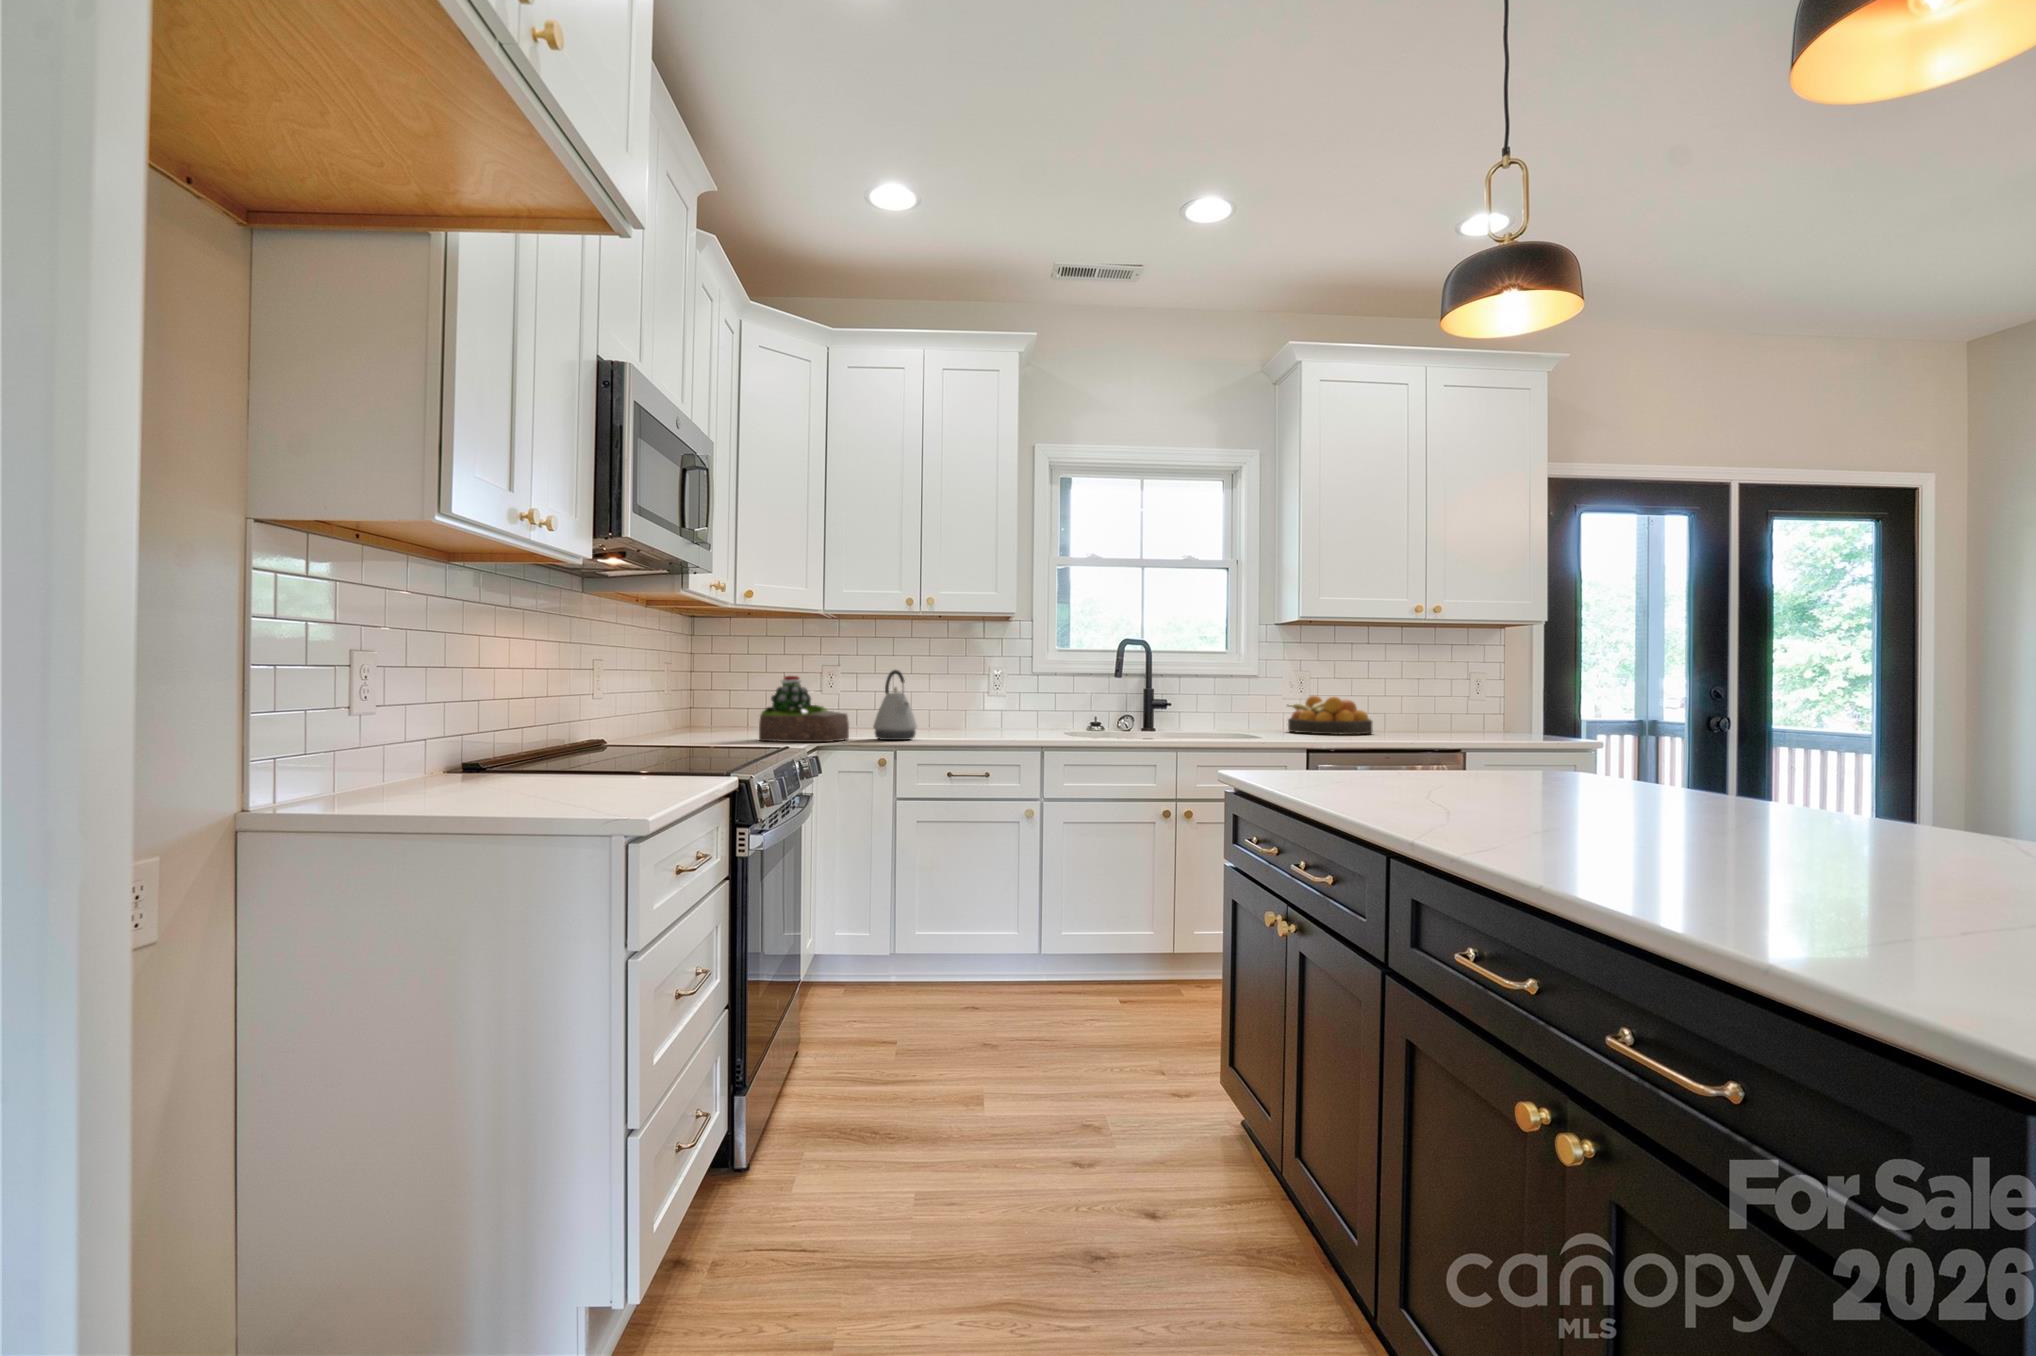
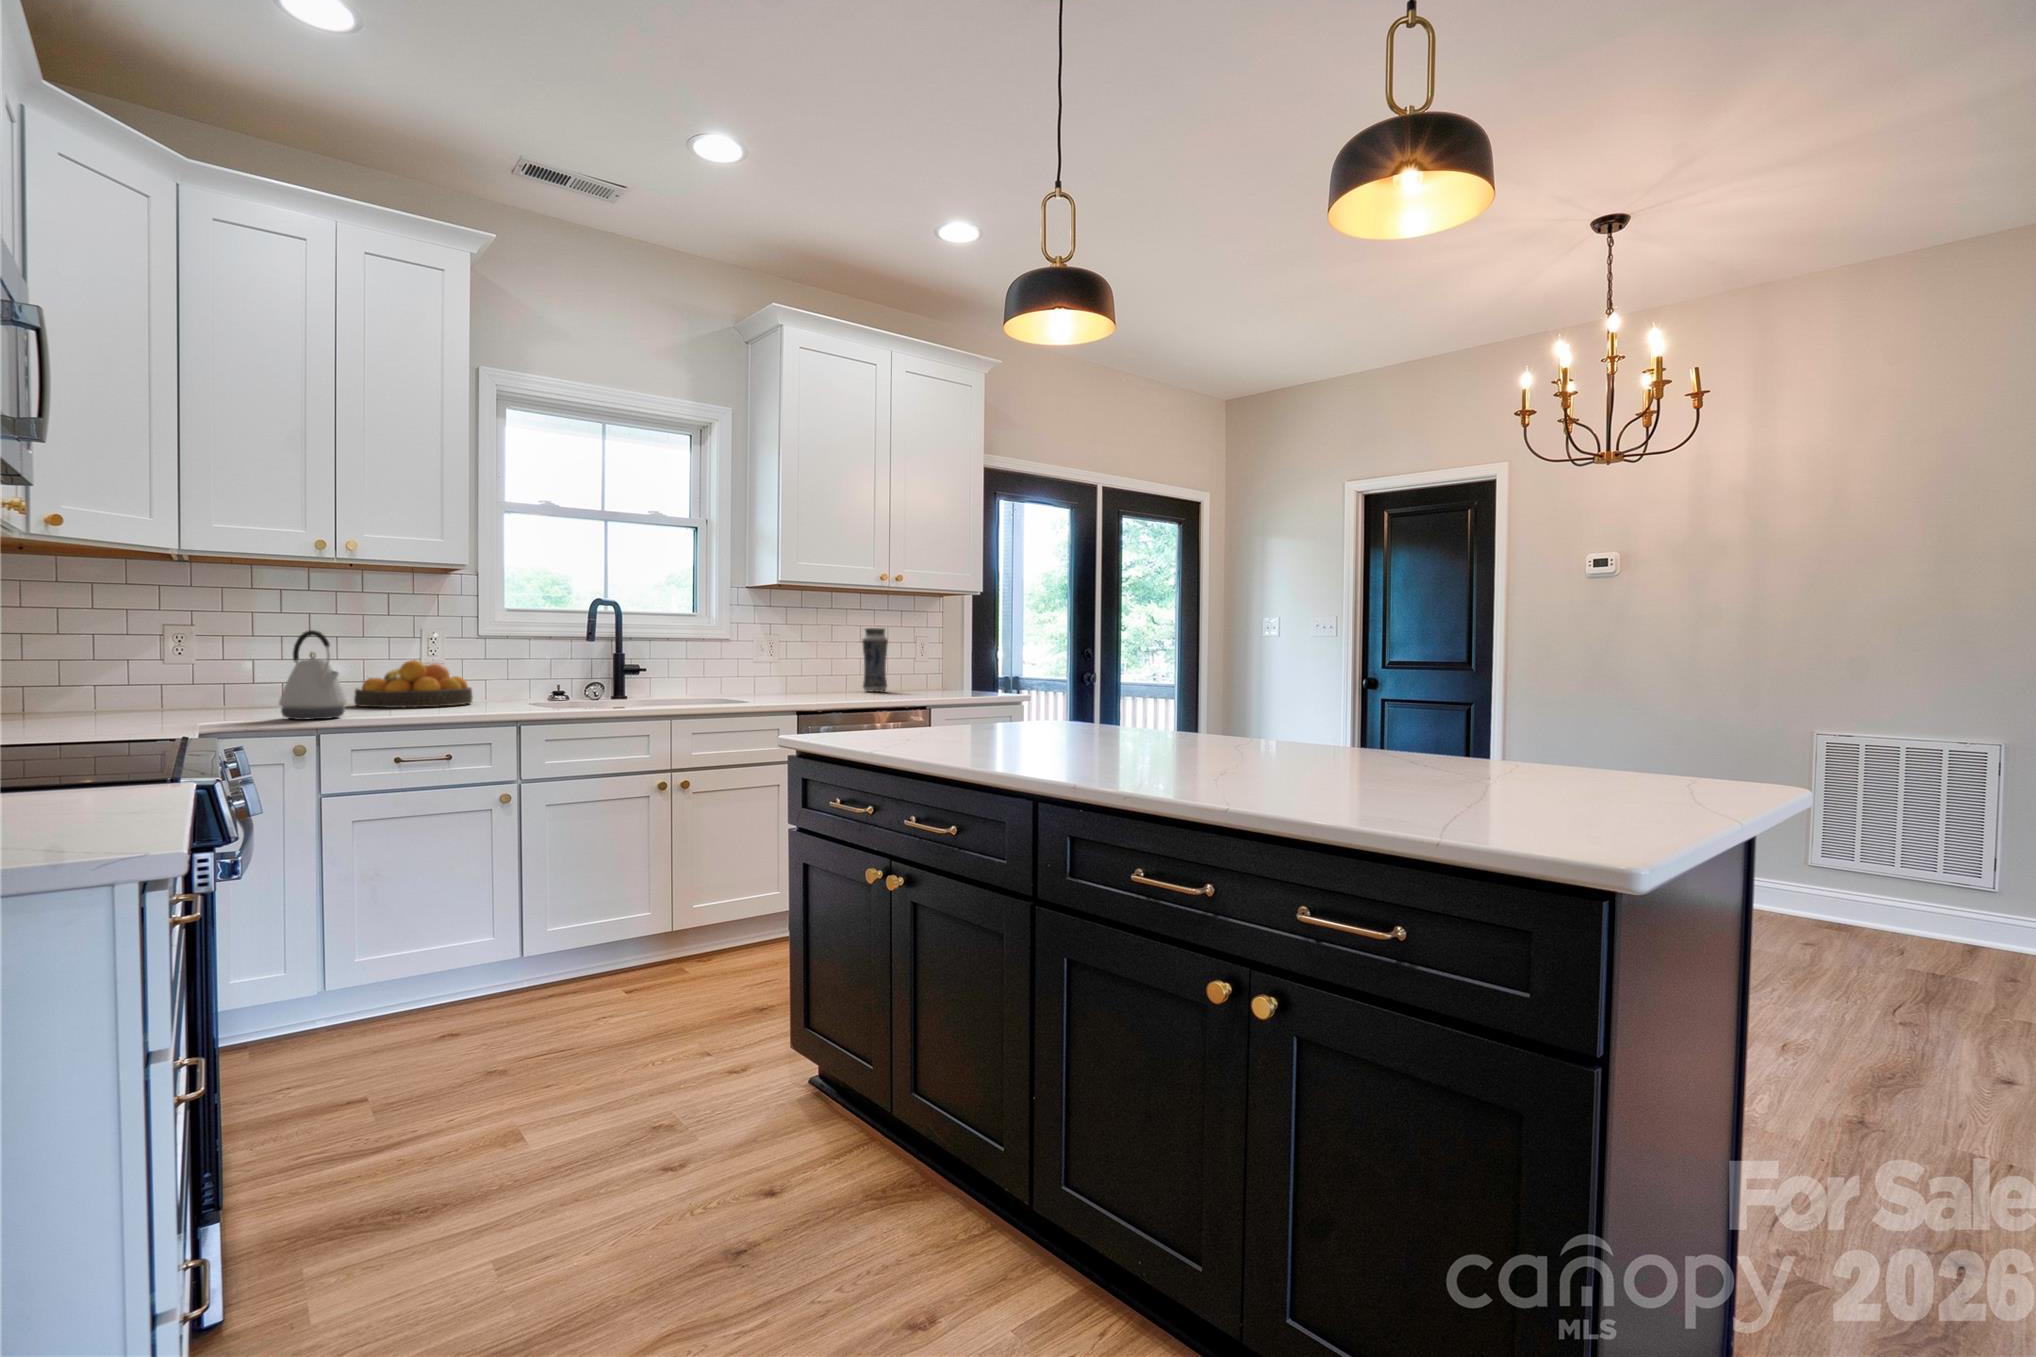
vase: none [1407,663,1436,734] -> present [862,628,888,691]
succulent plant: present [759,676,849,742] -> none [90,638,242,729]
fruit bowl: present [1288,696,1373,735] -> present [354,660,472,708]

